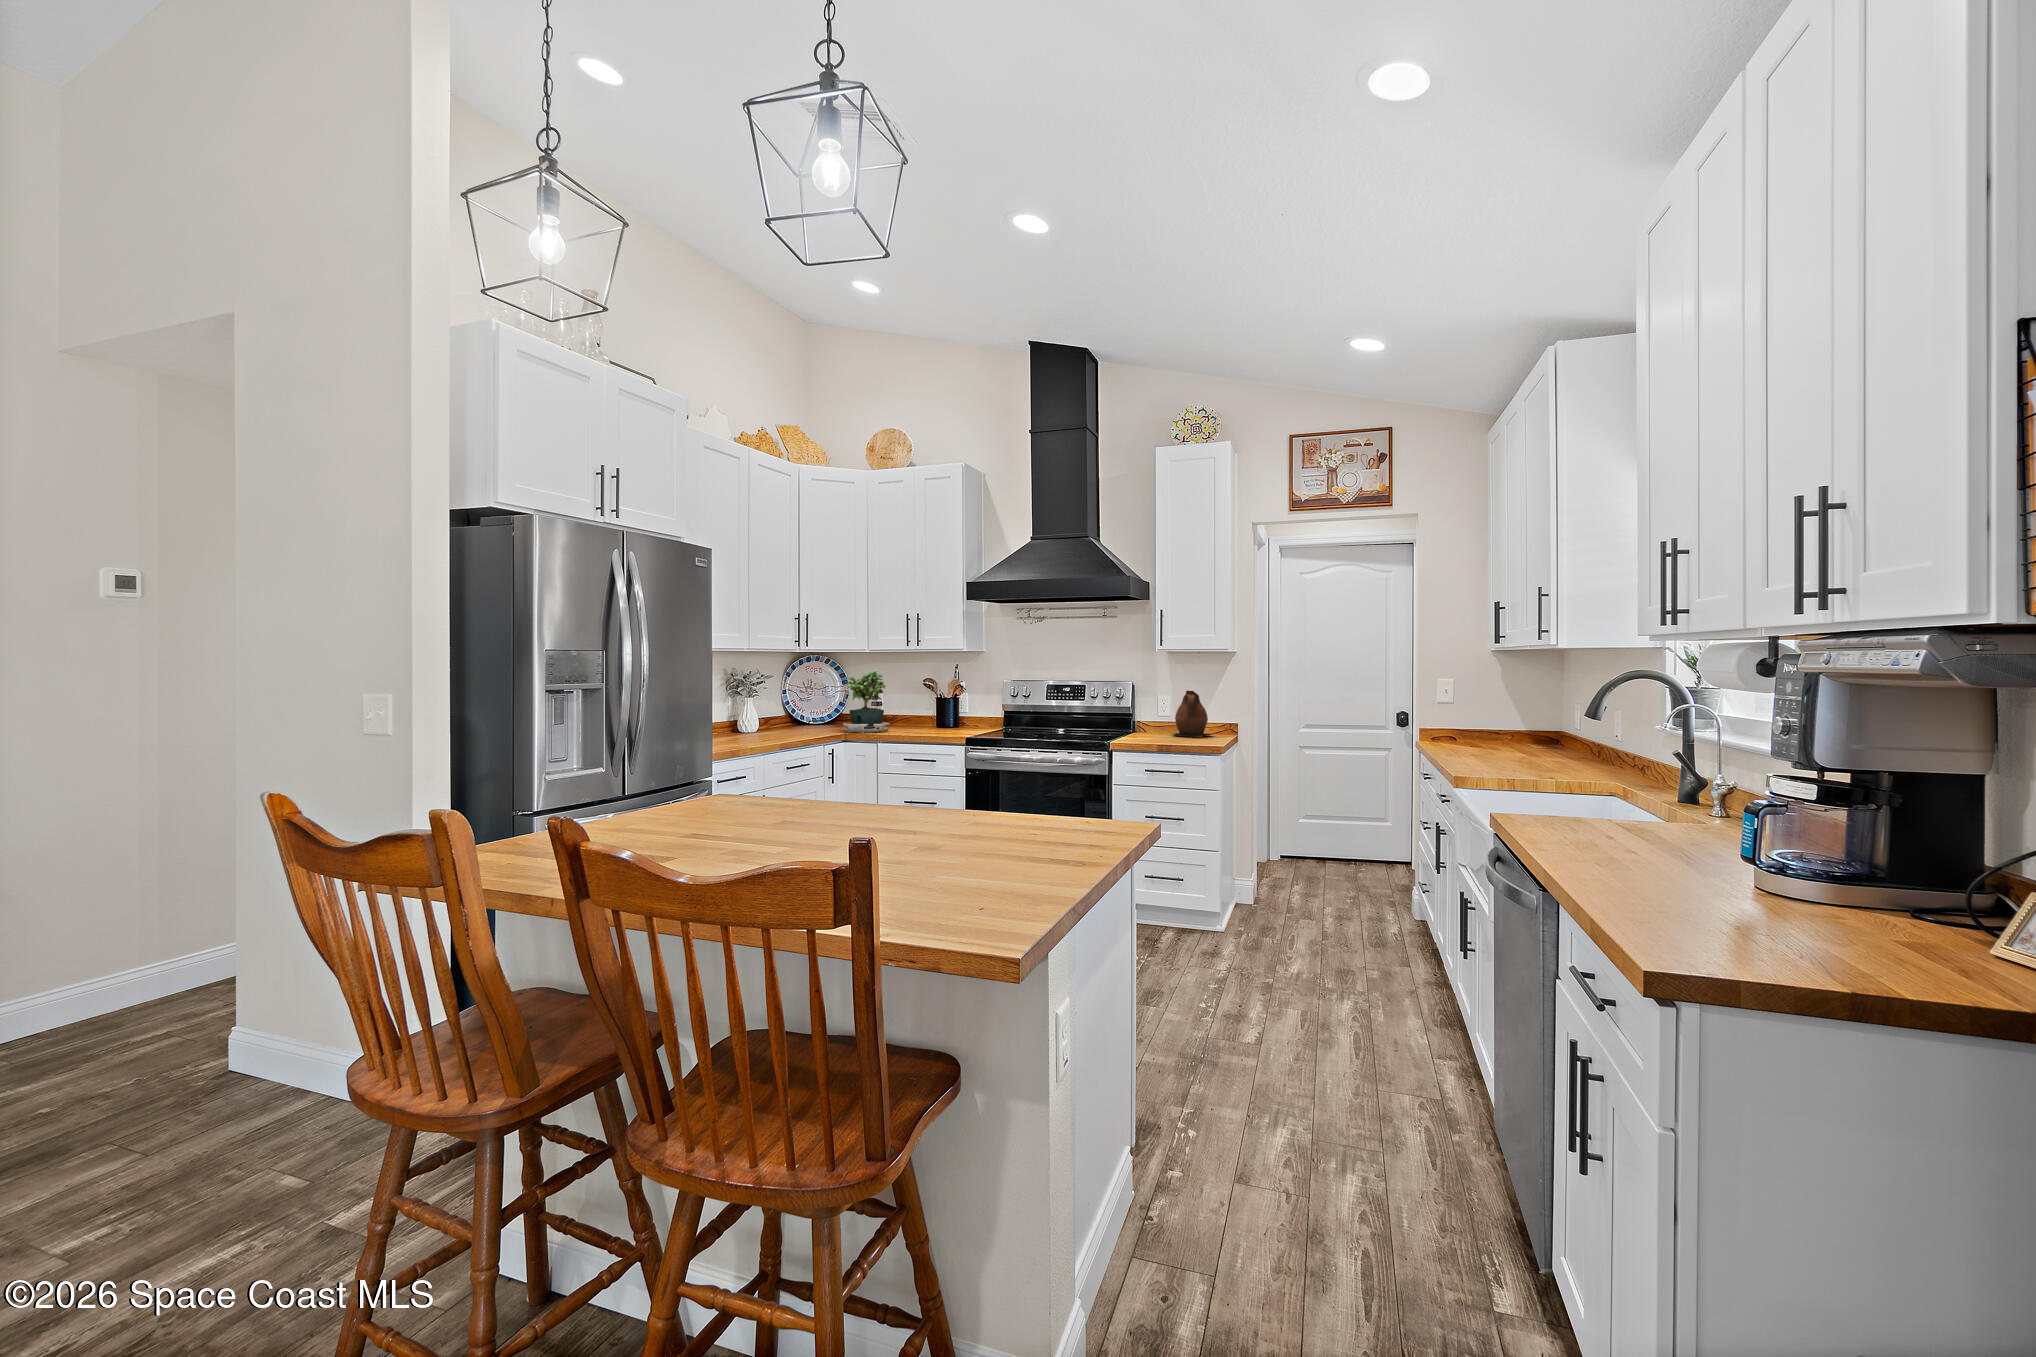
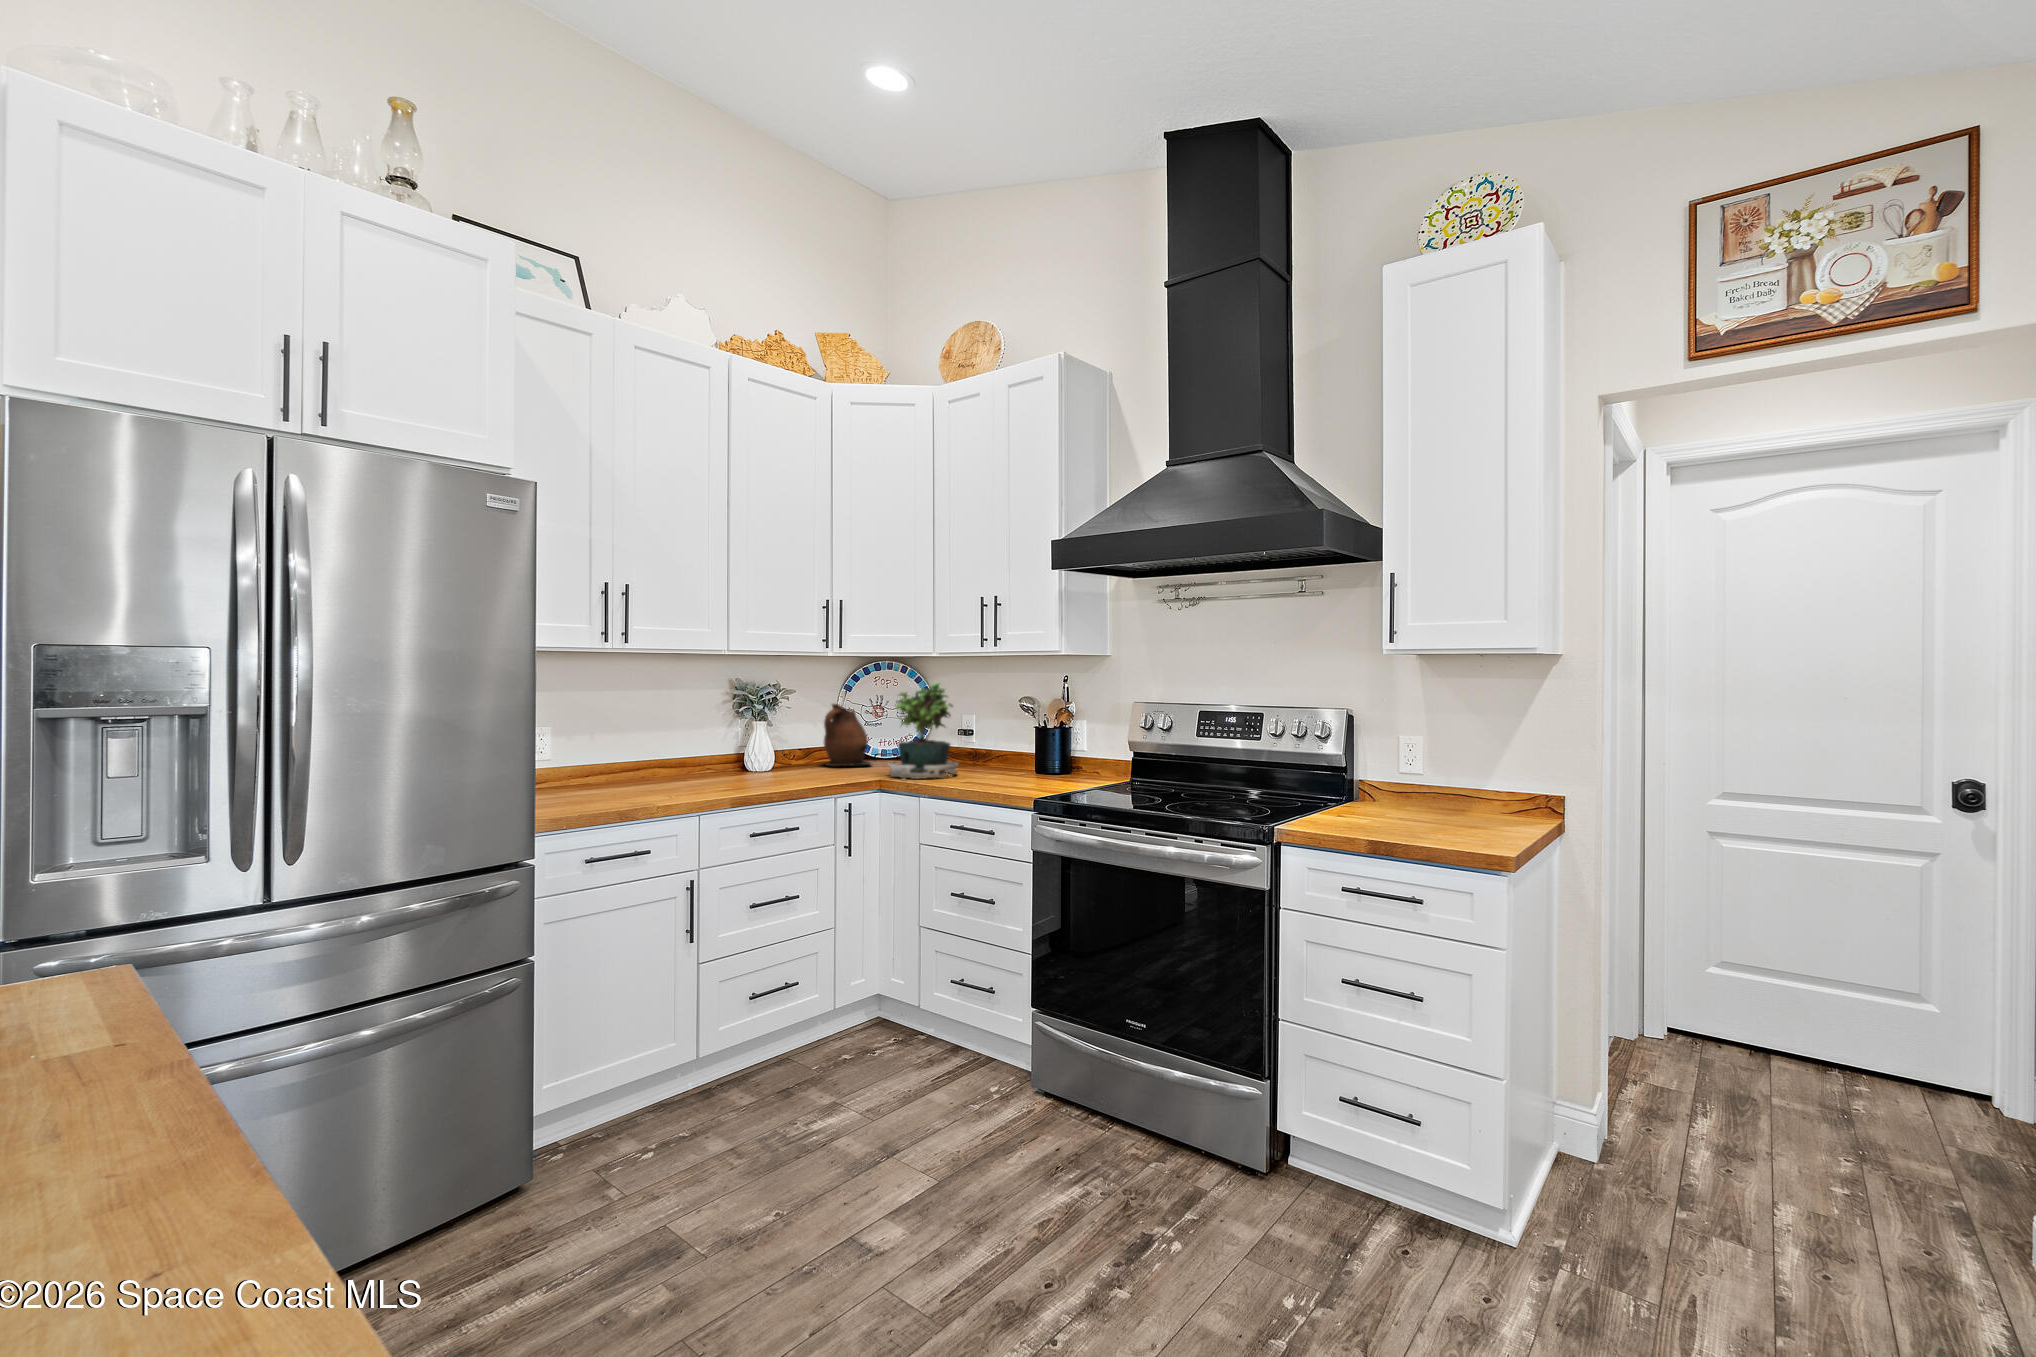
ceramic pitcher: present [1173,691,1213,736] -> present [822,704,871,766]

